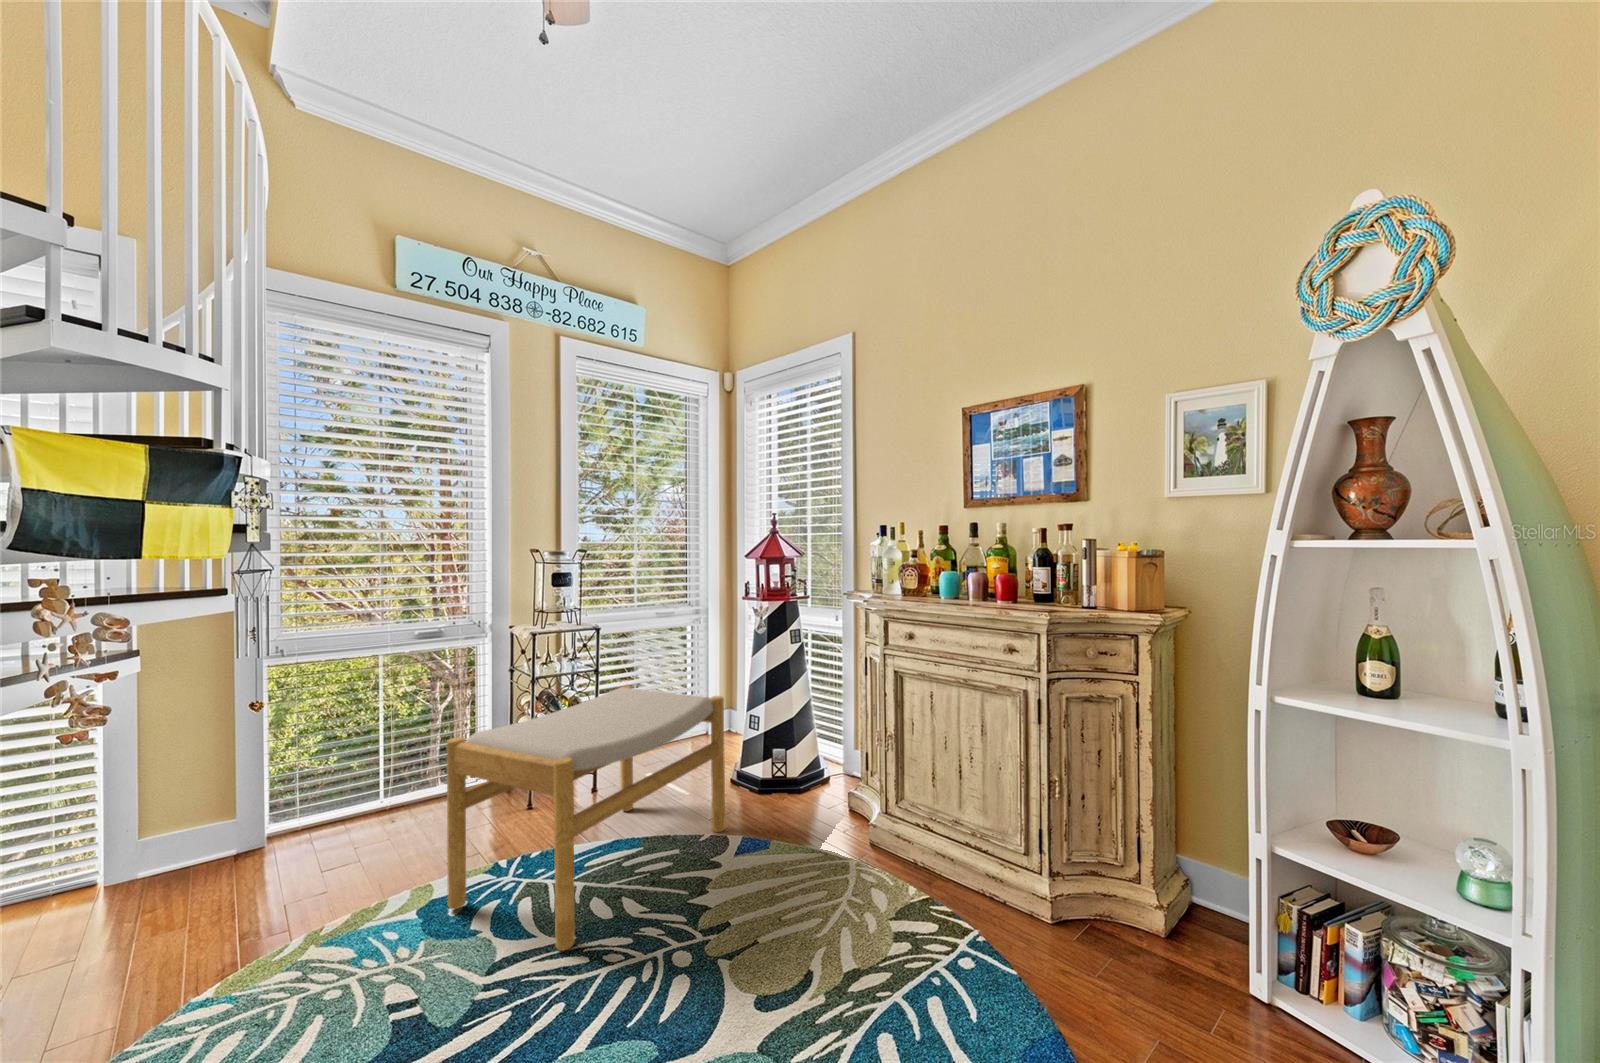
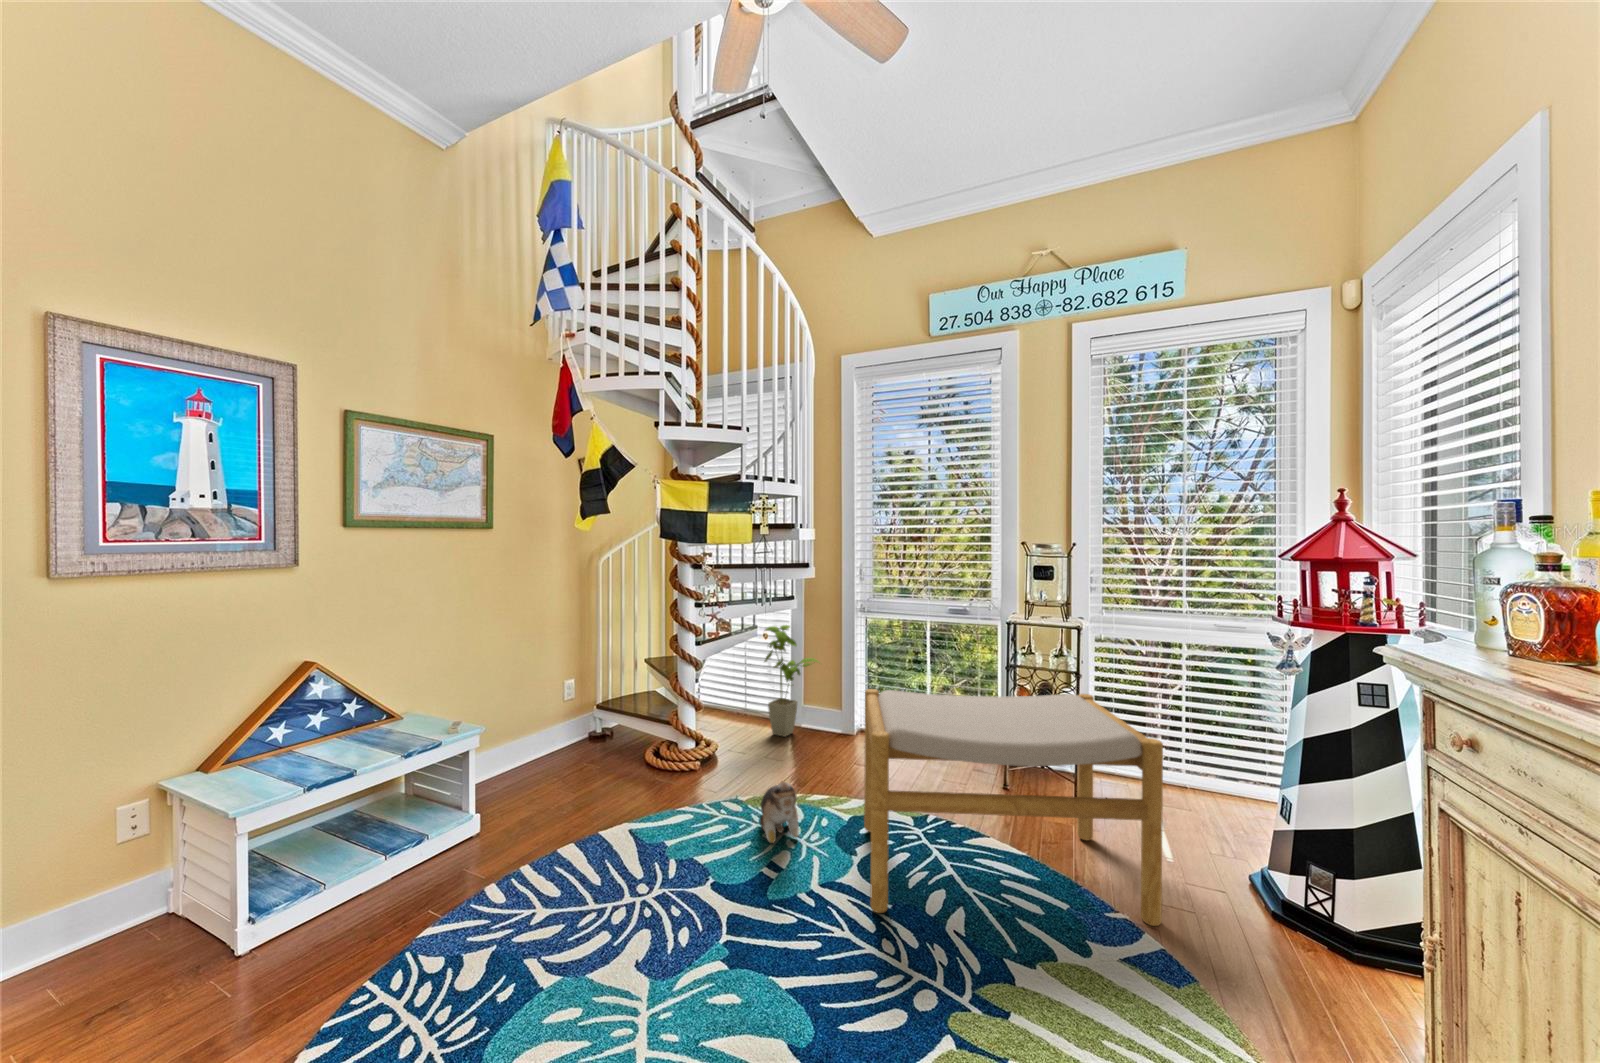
house plant: none [68,715,211,913] -> present [765,625,819,737]
plush toy: none [269,888,409,996] -> present [760,781,799,843]

